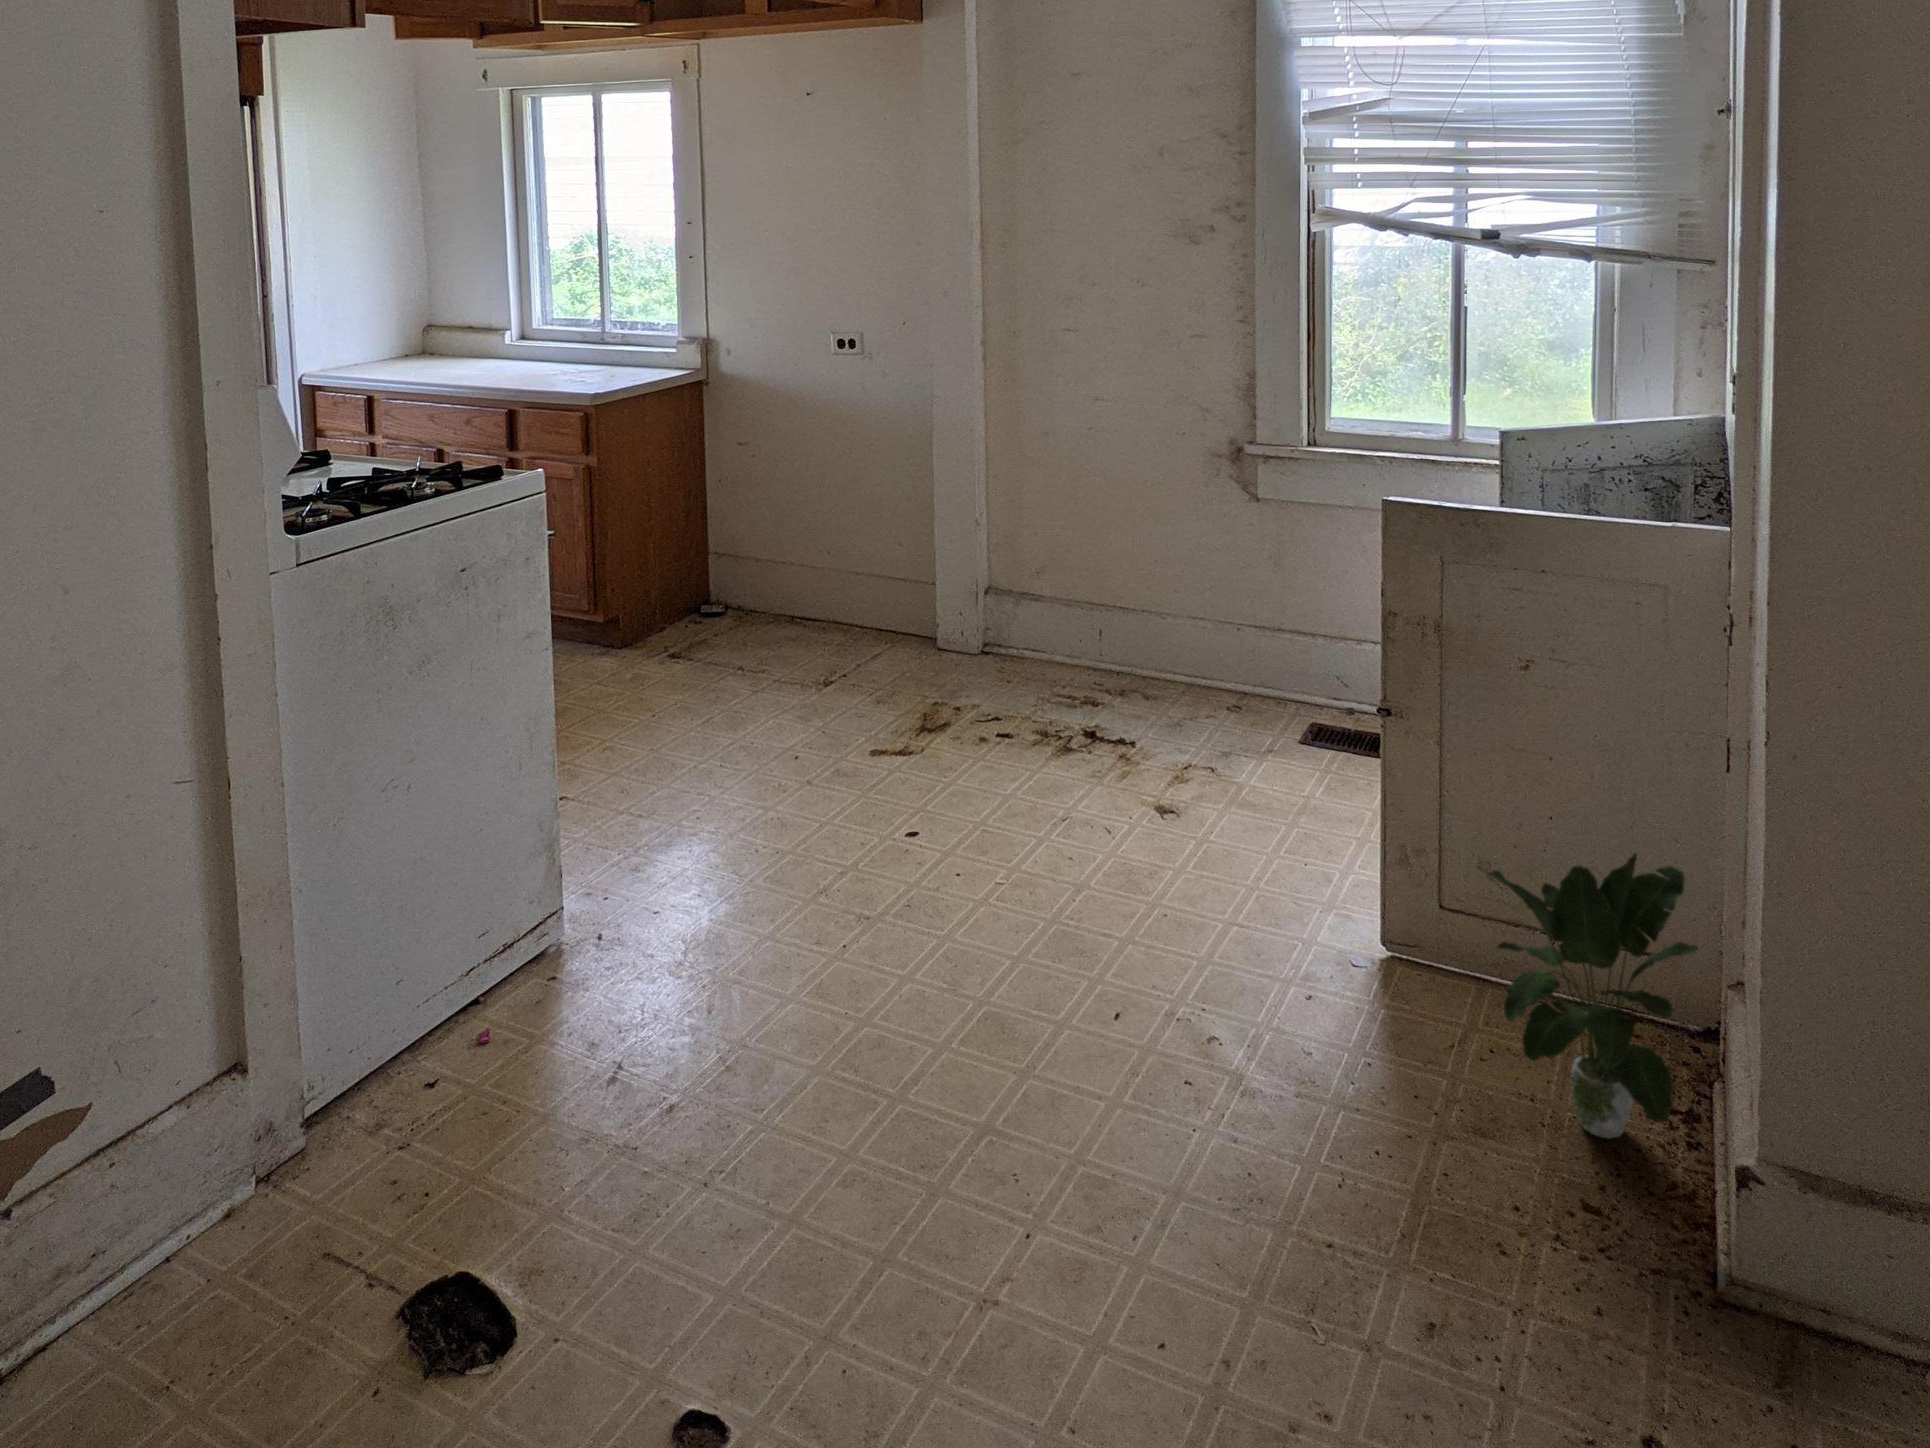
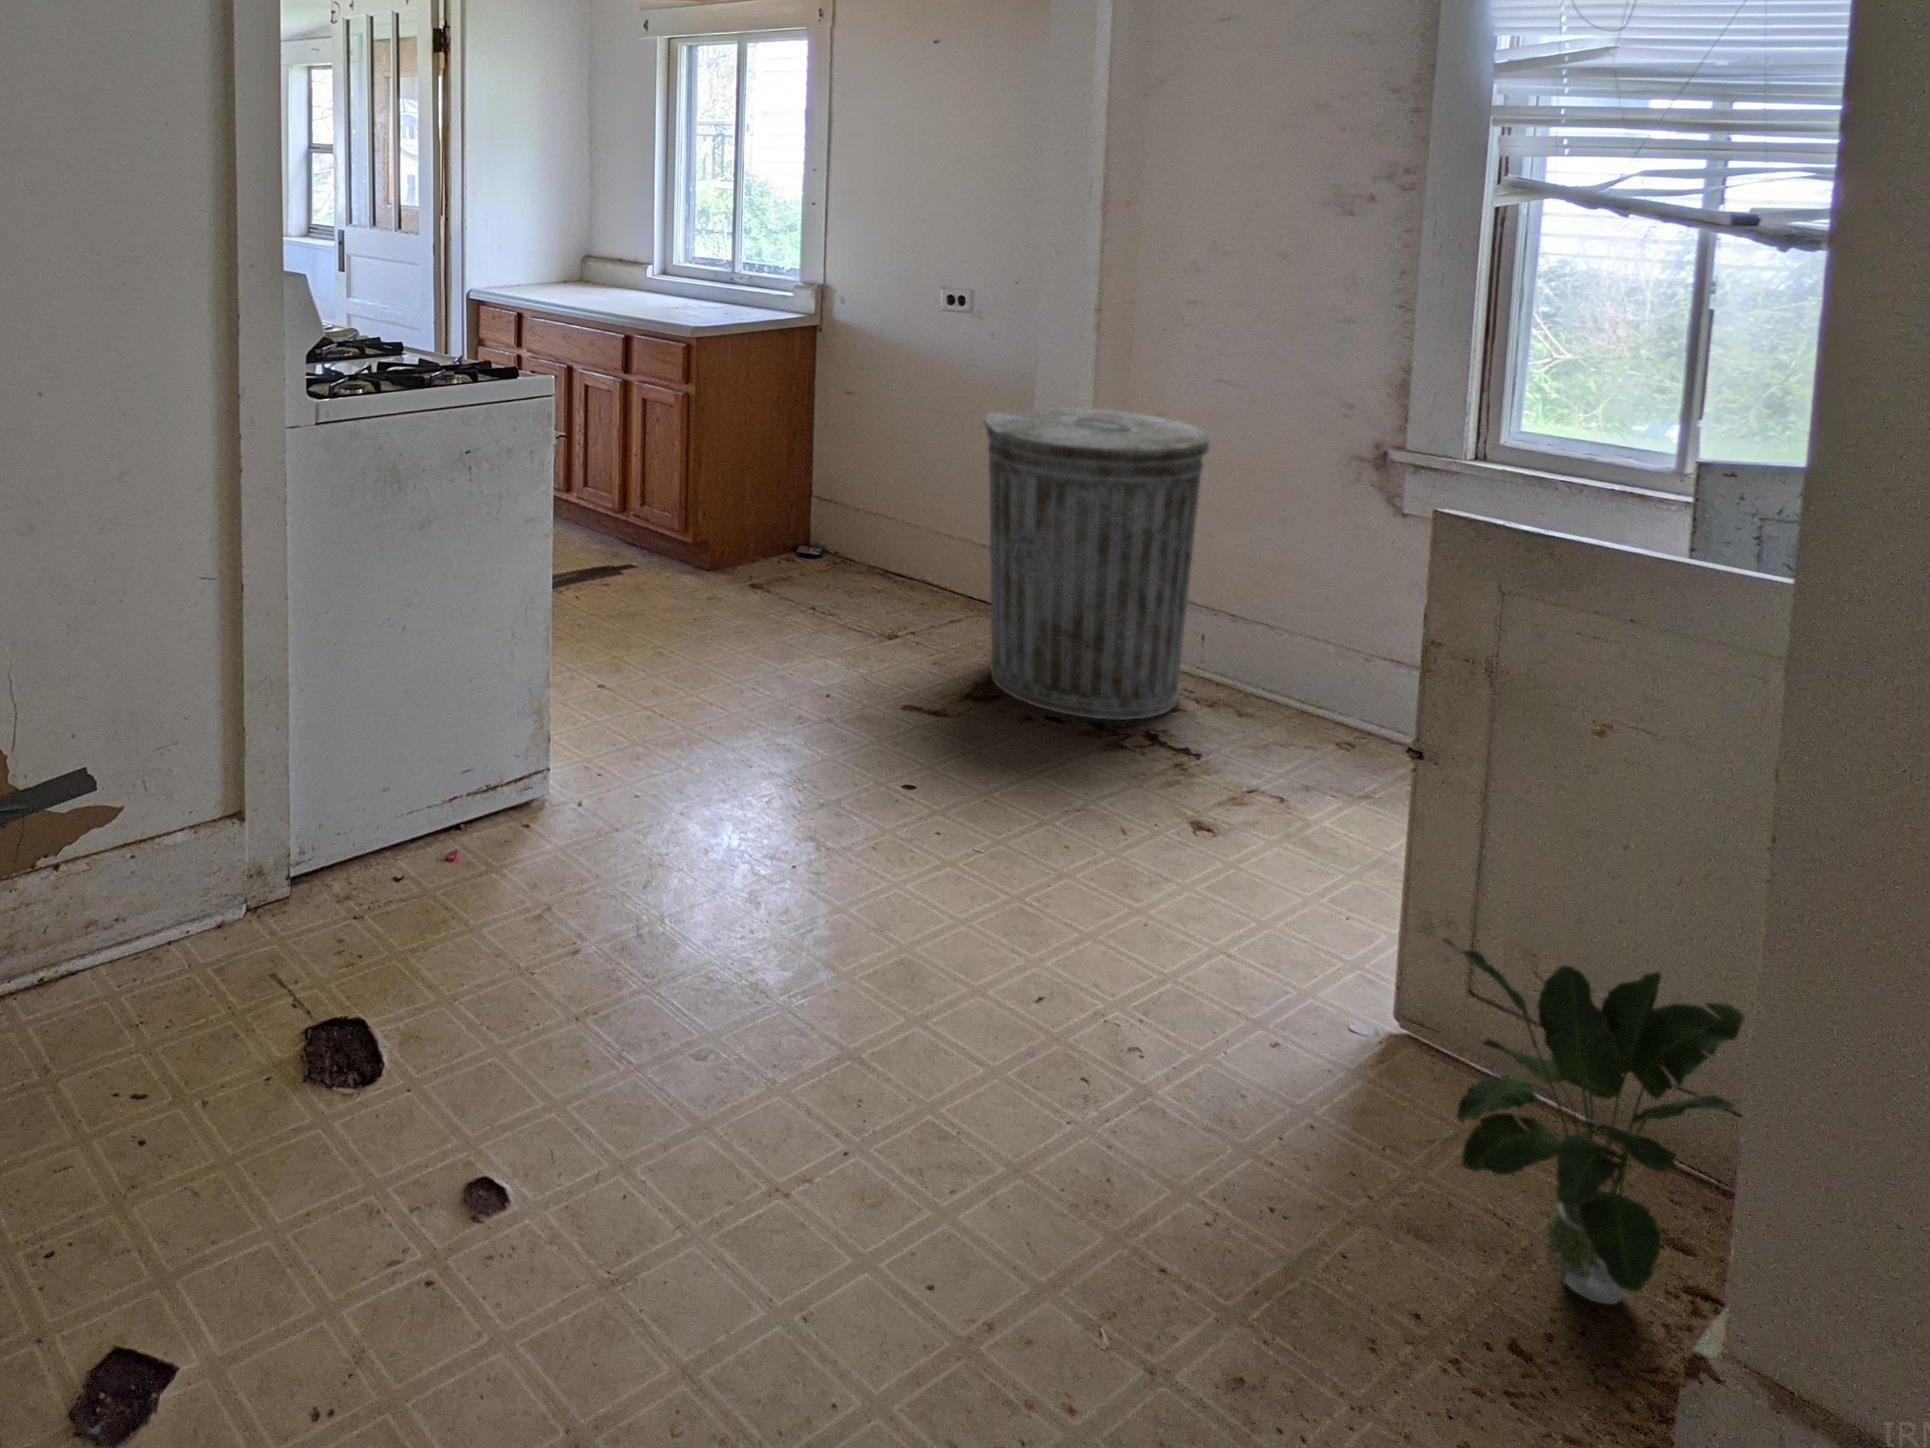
trash can: none [913,436,1110,728] -> present [984,408,1210,720]

